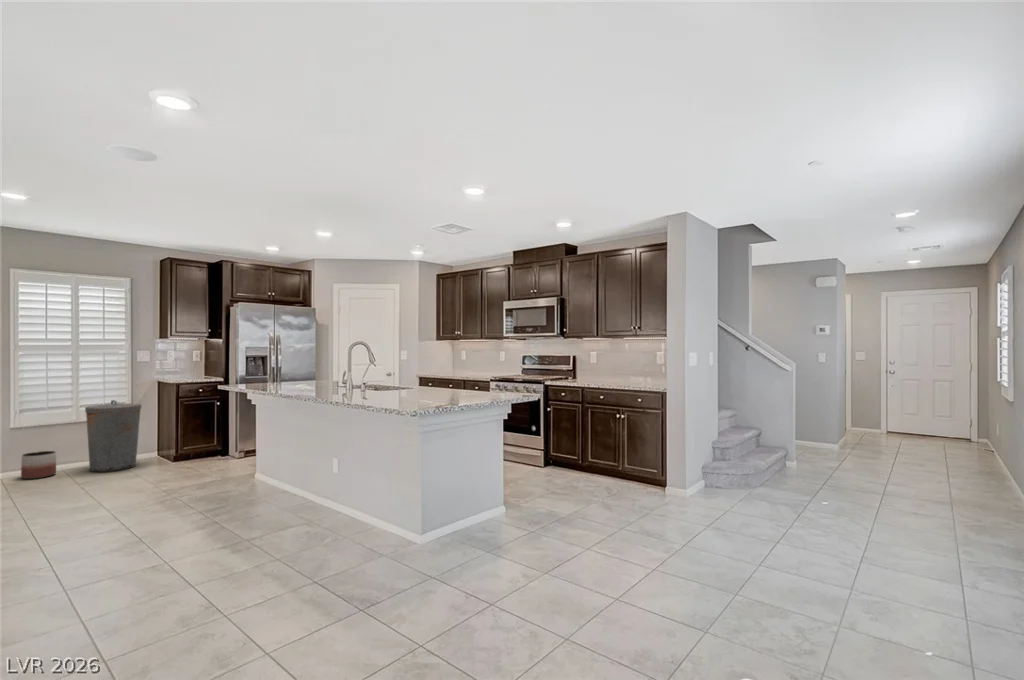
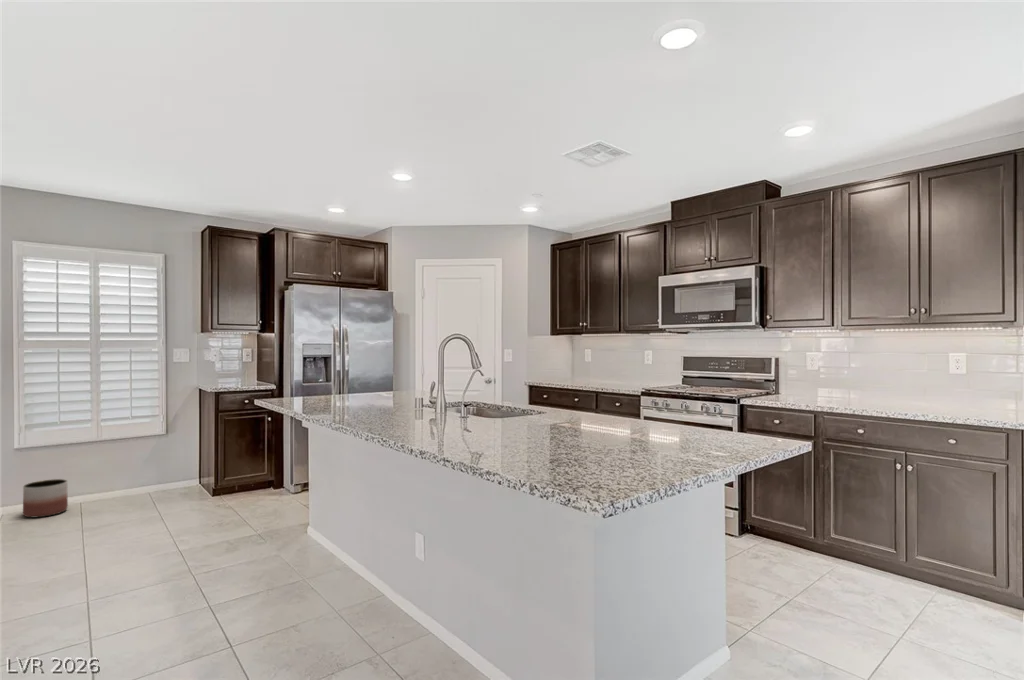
trash can: present [85,400,141,472] -> none [103,414,173,510]

